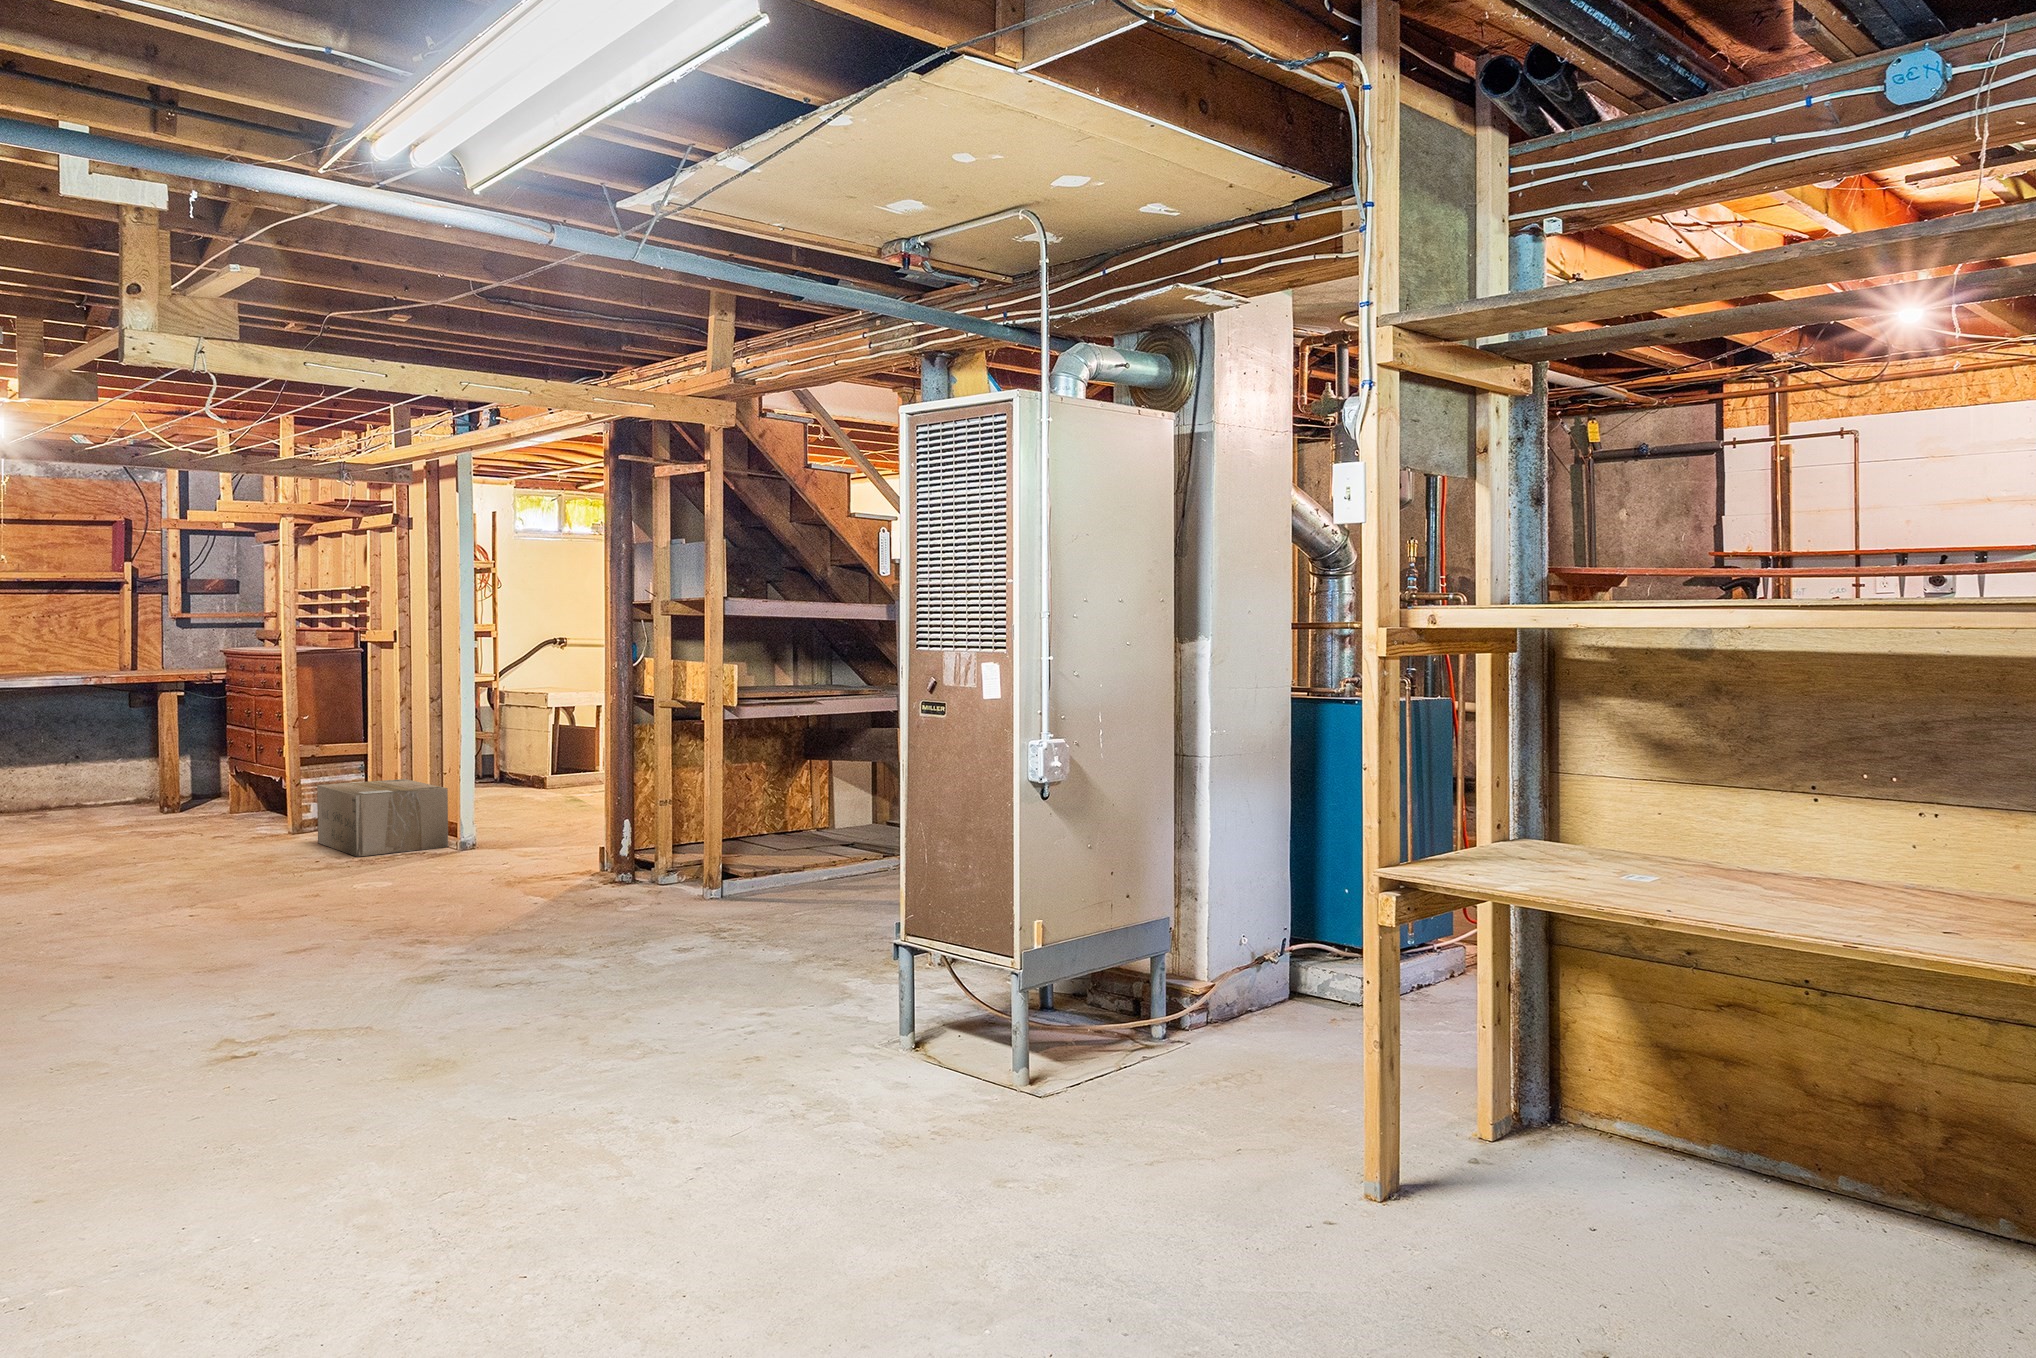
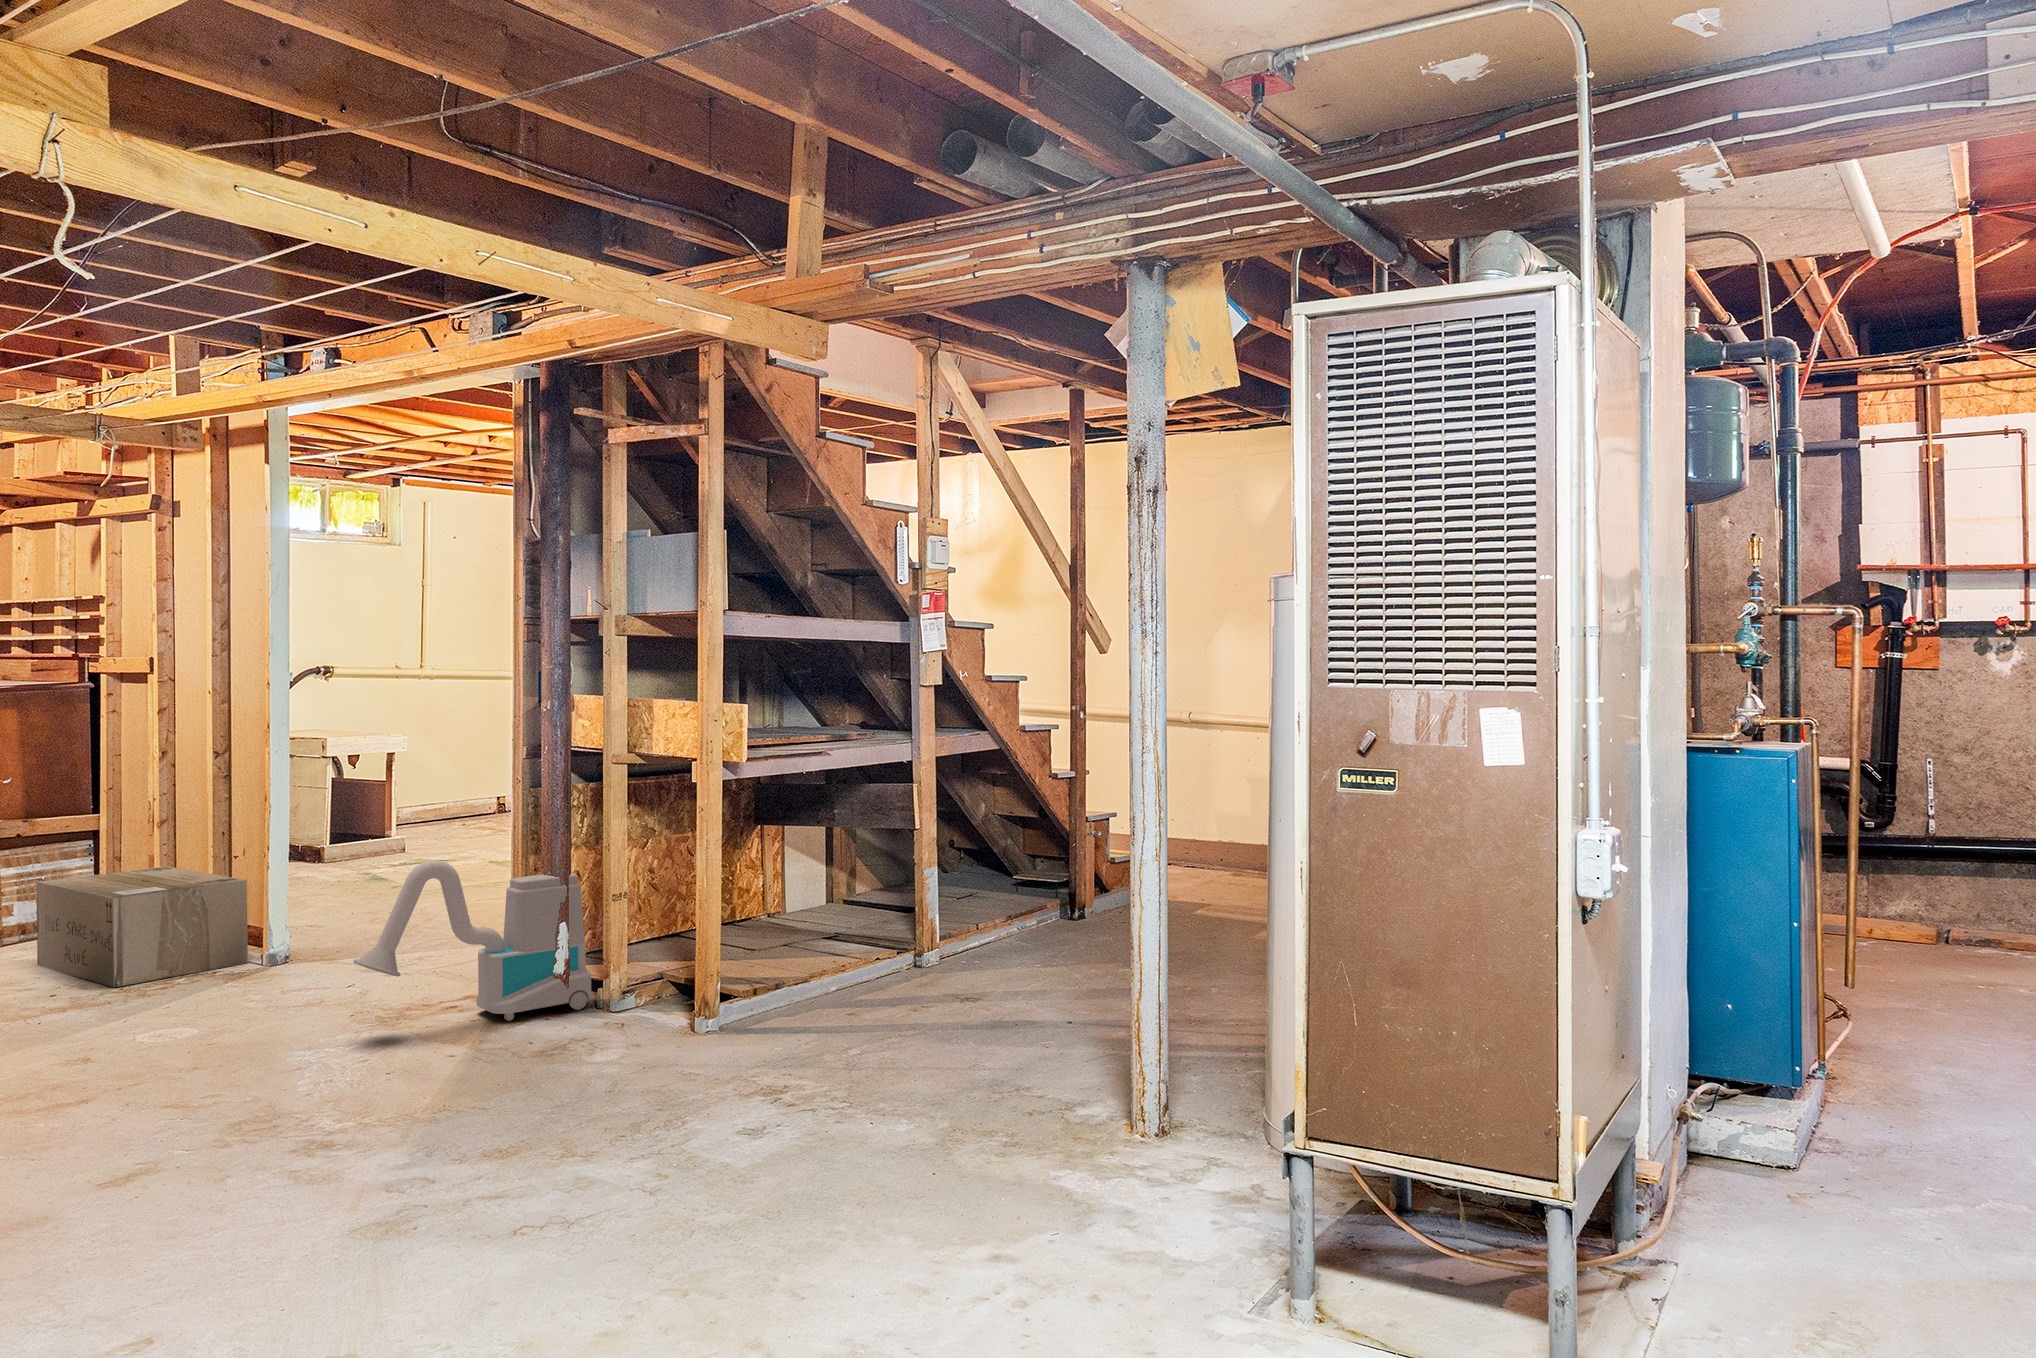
vacuum cleaner: none [482,771,649,886] -> present [353,860,591,1021]

